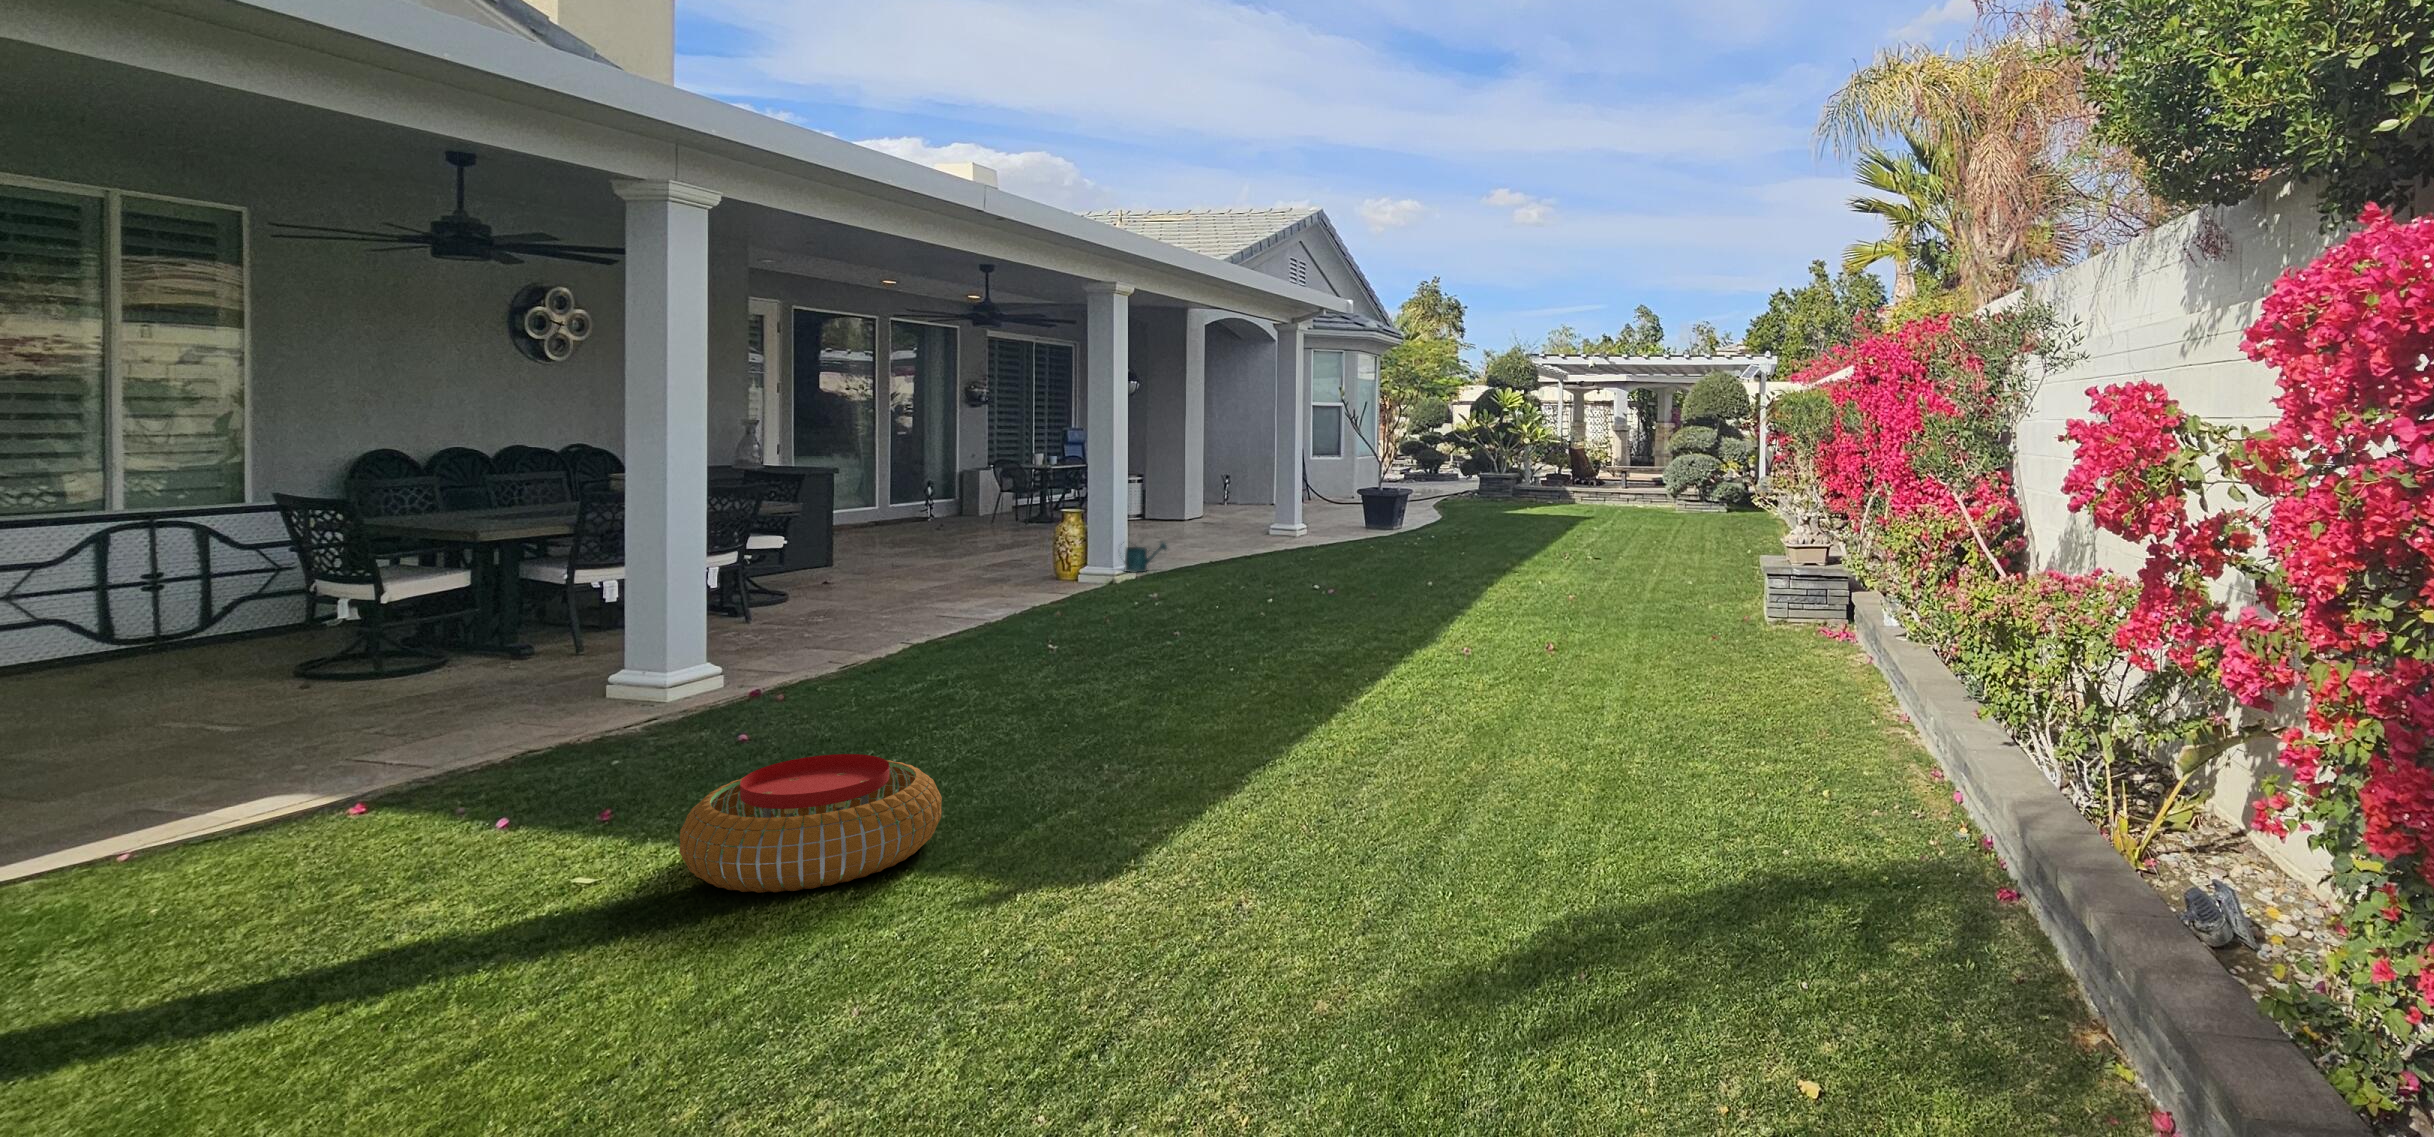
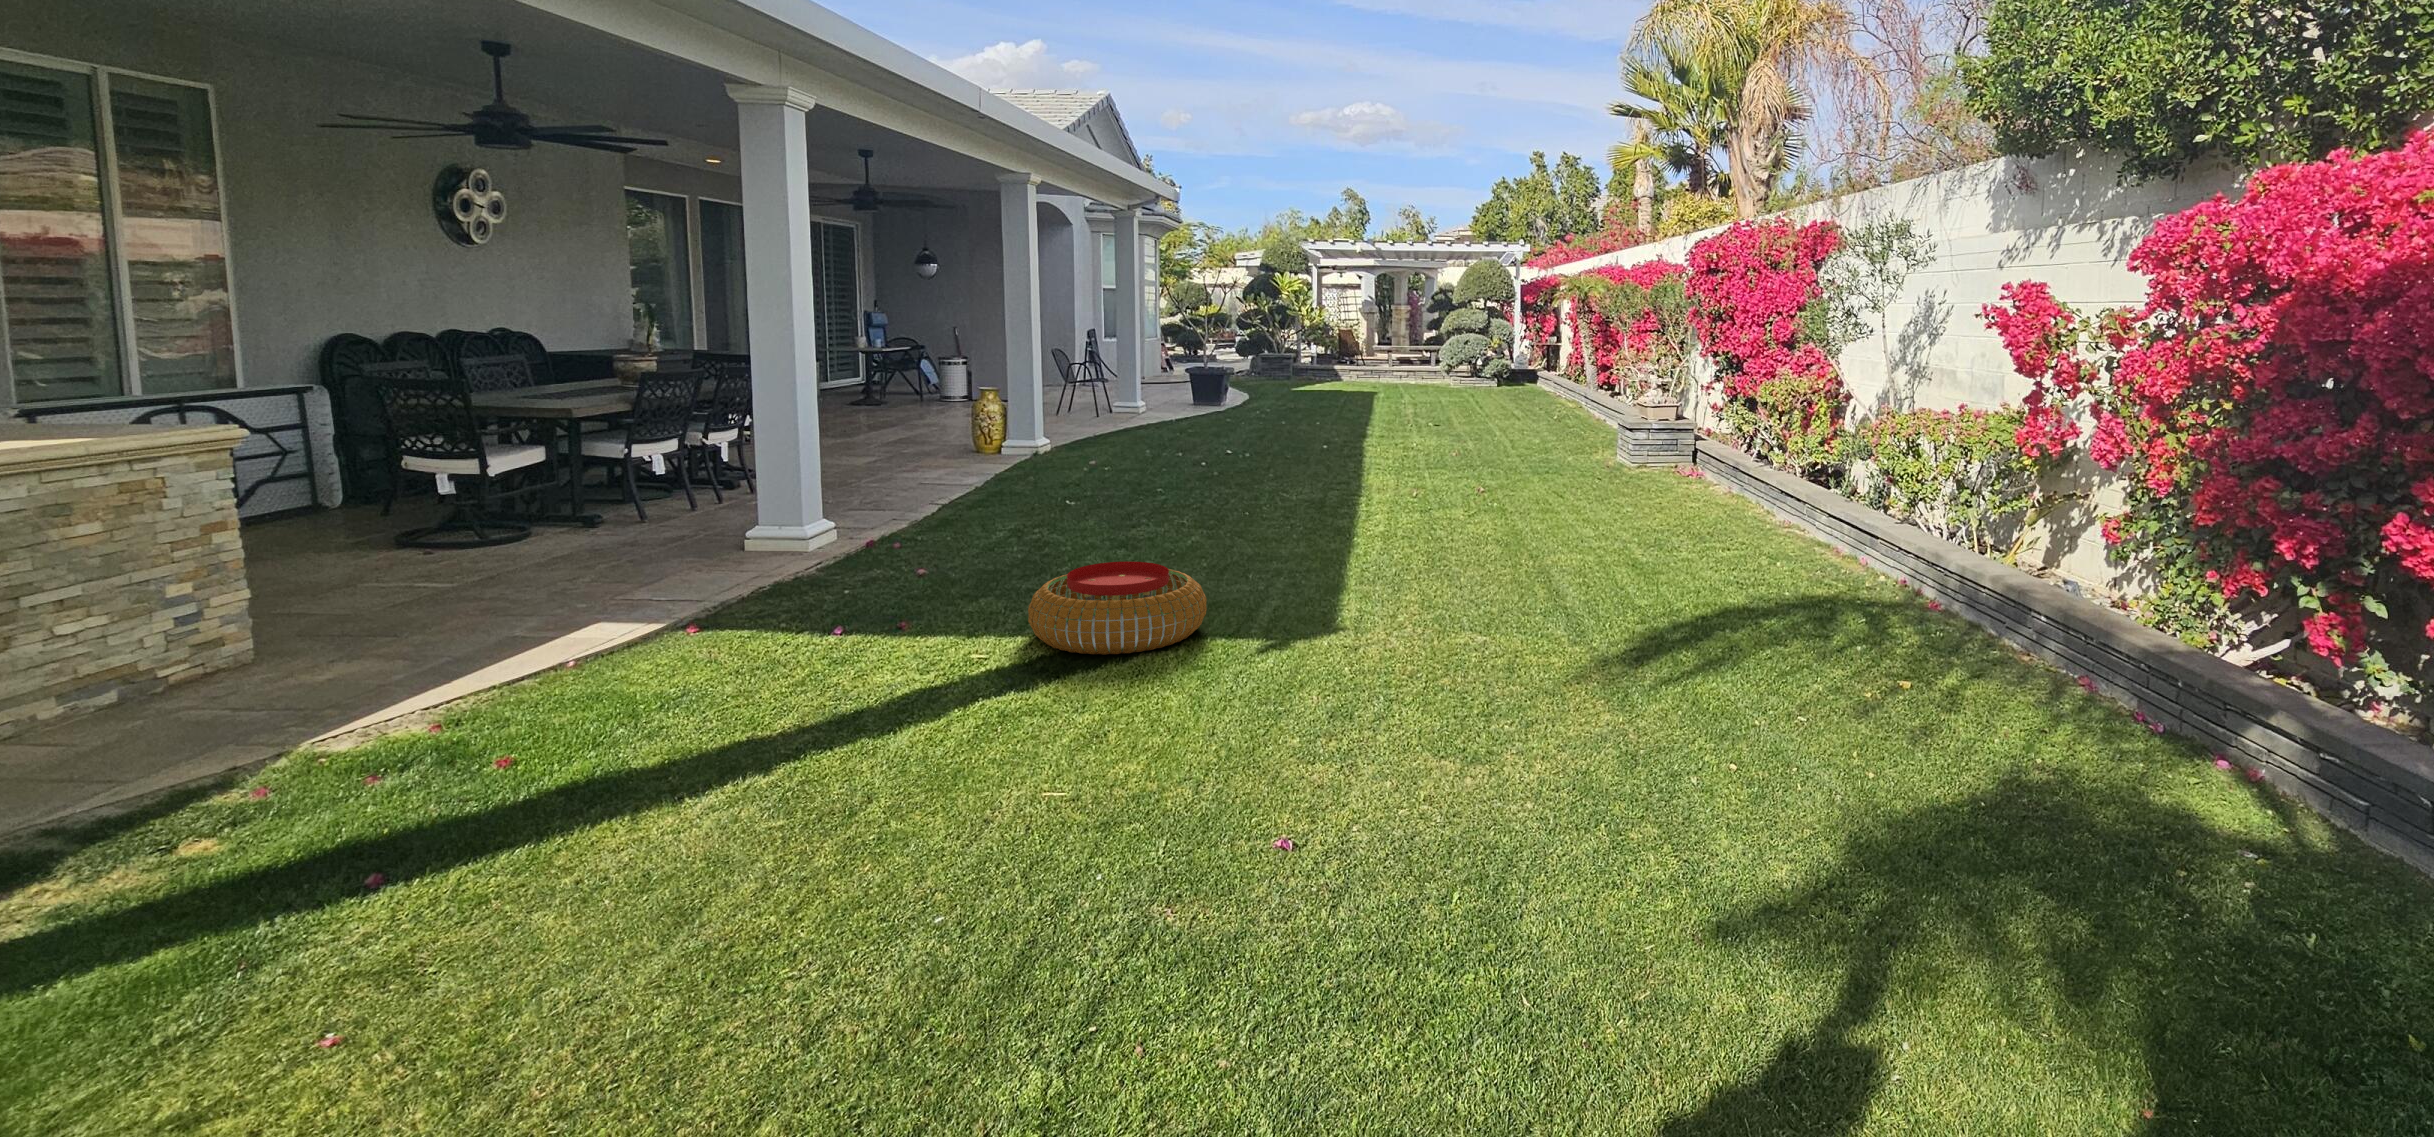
watering can: present [1124,542,1167,573] -> none [1037,416,1084,444]

